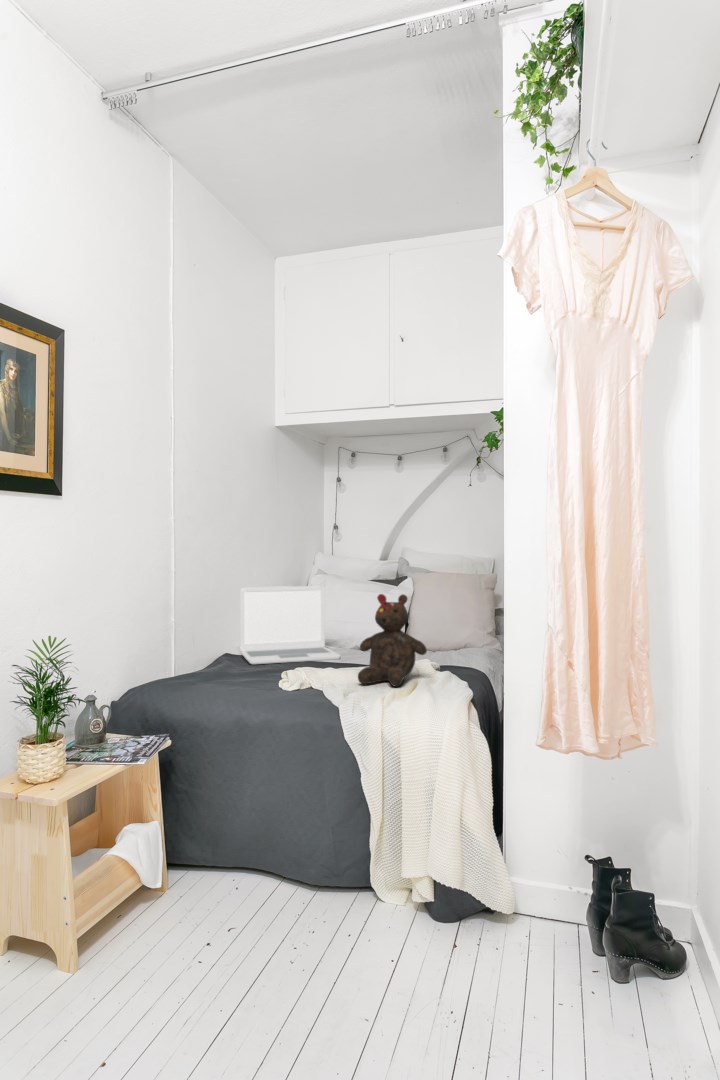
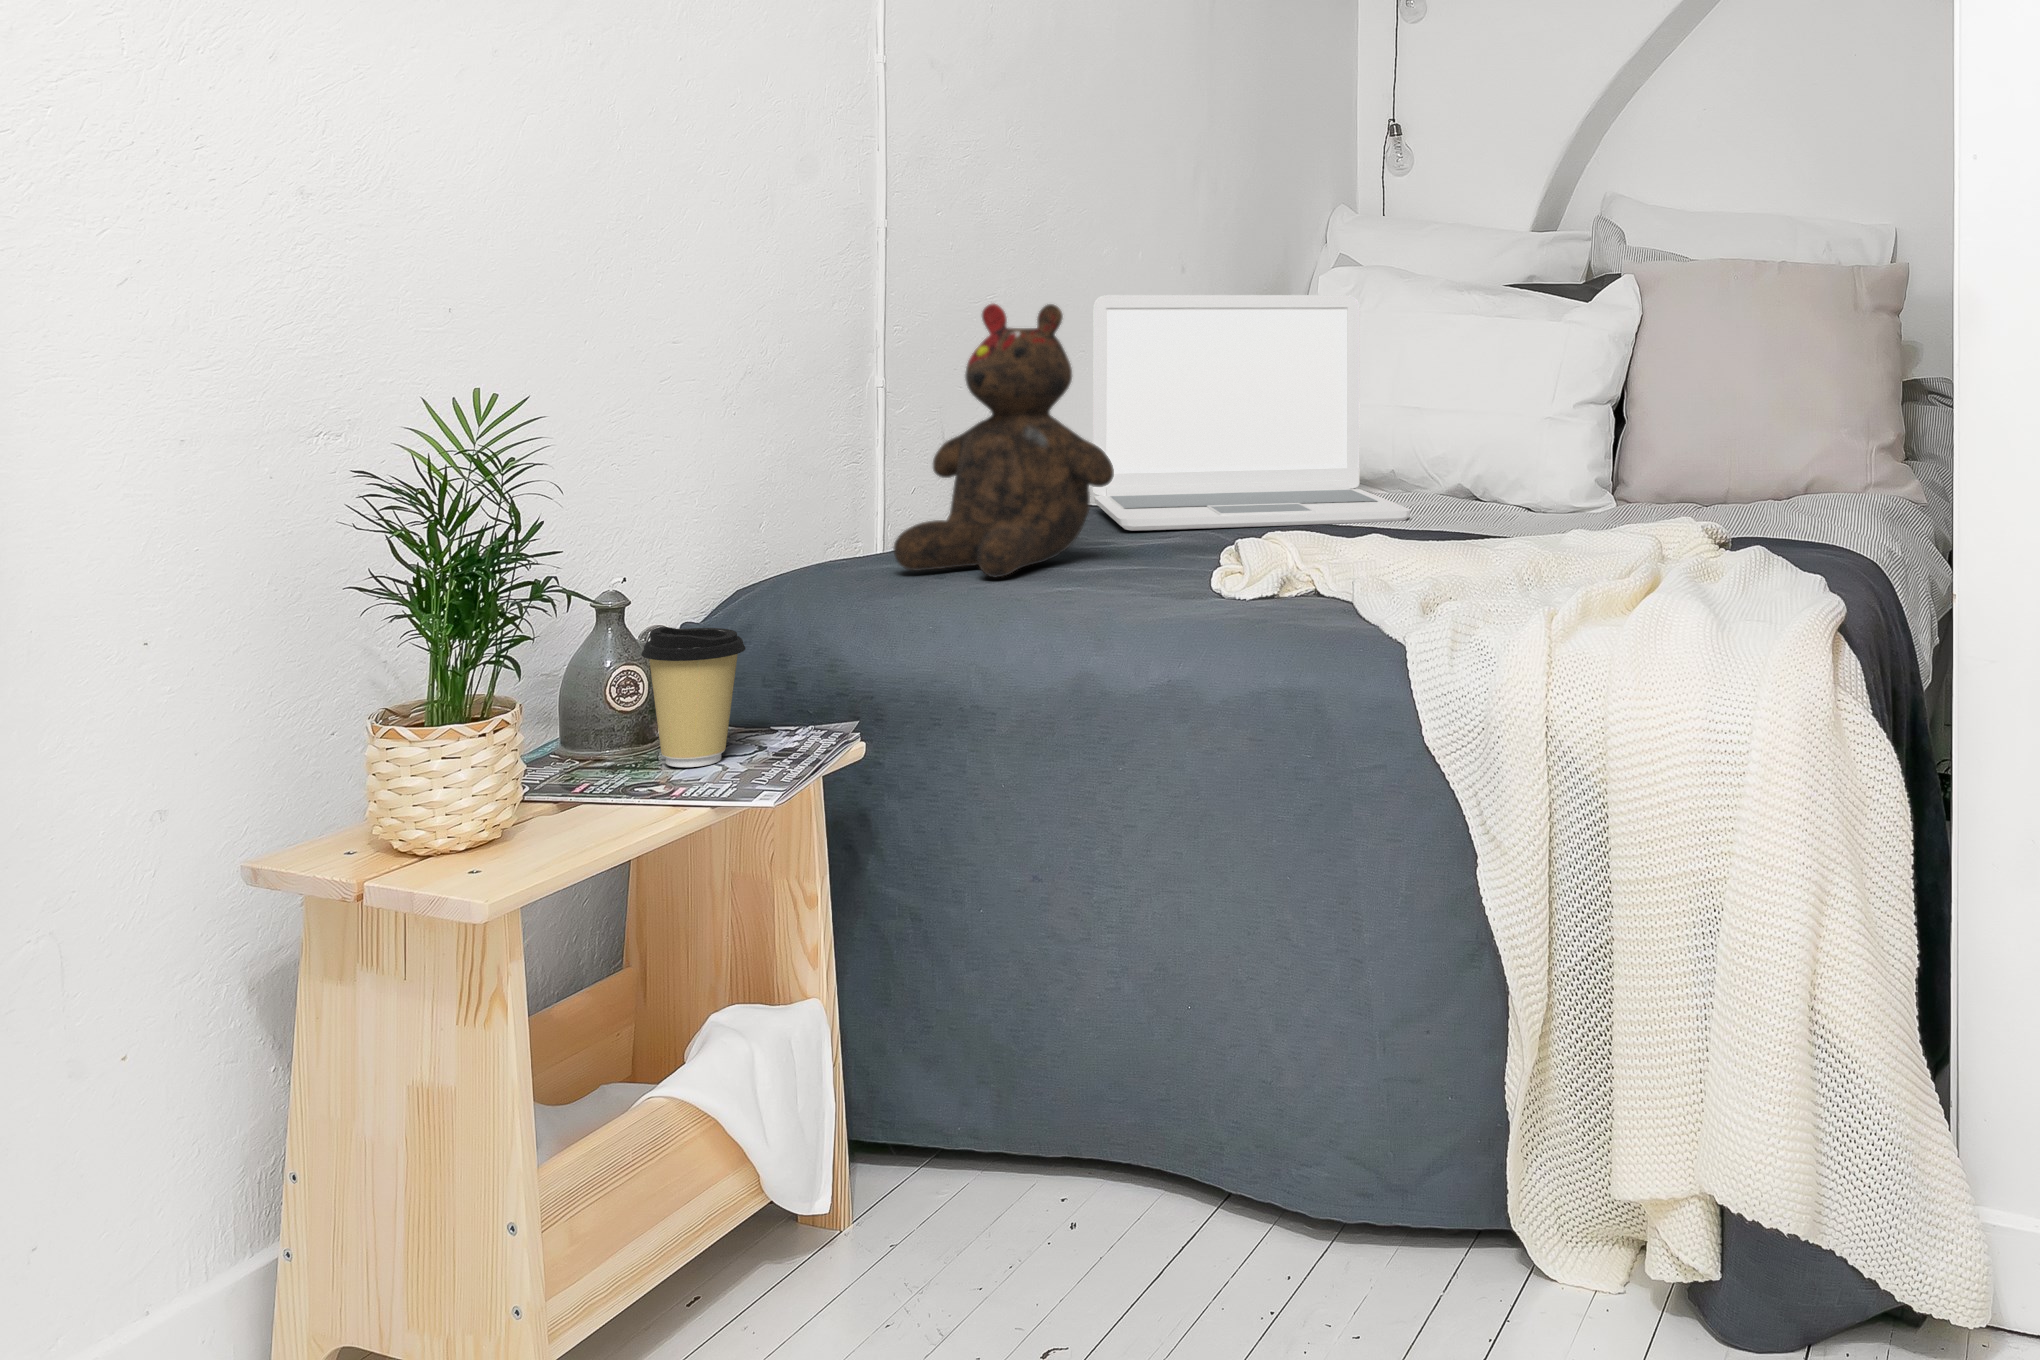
teddy bear: present [358,594,427,687] -> present [893,303,1113,577]
coffee cup: none [101,707,134,752] -> present [641,627,746,767]

